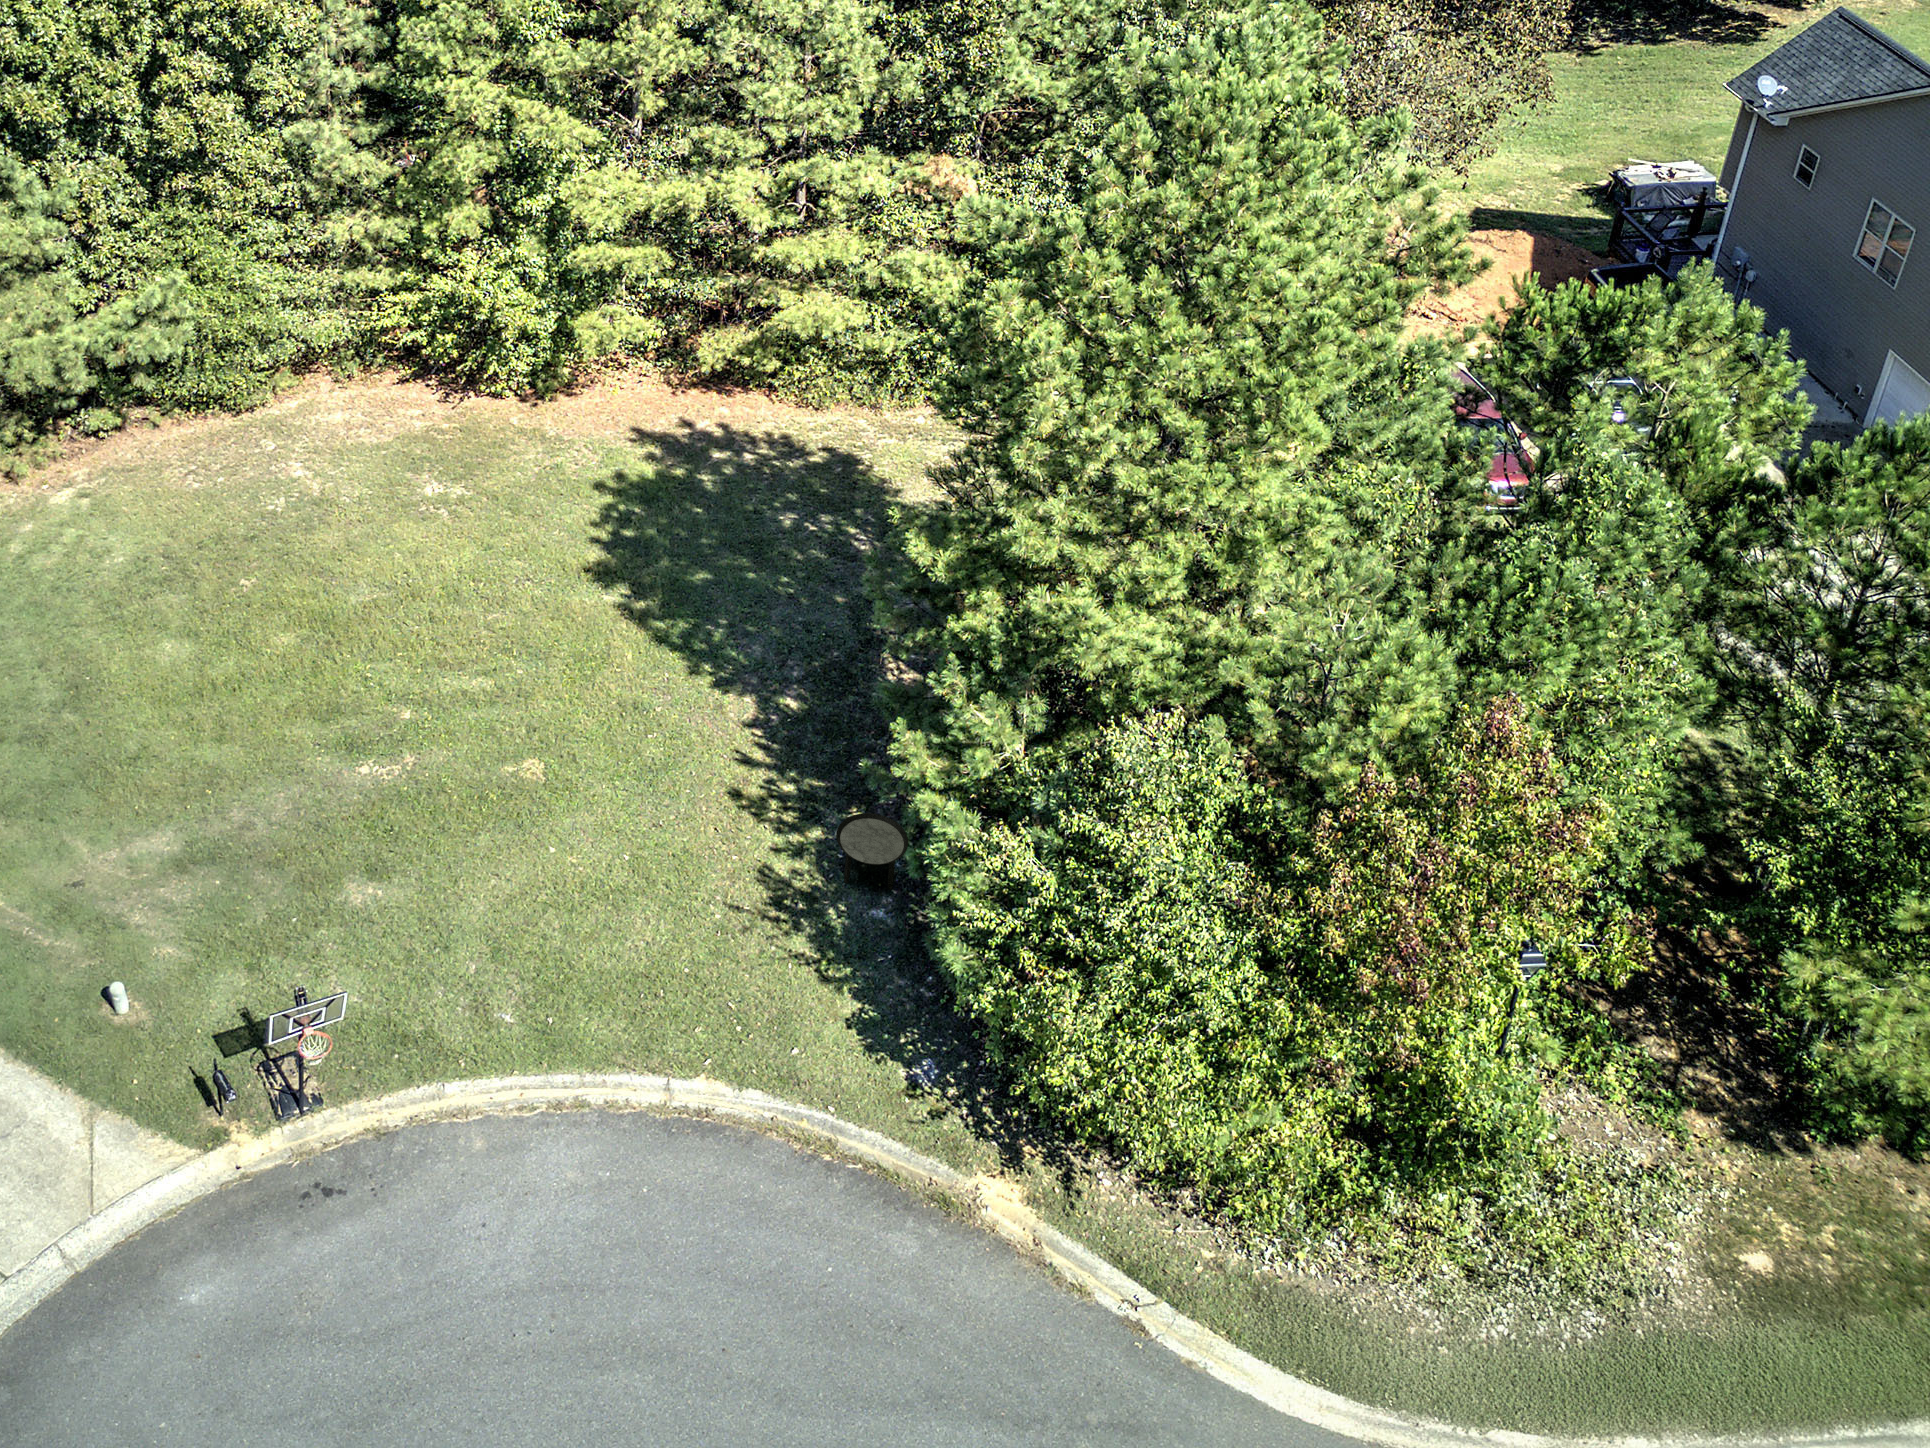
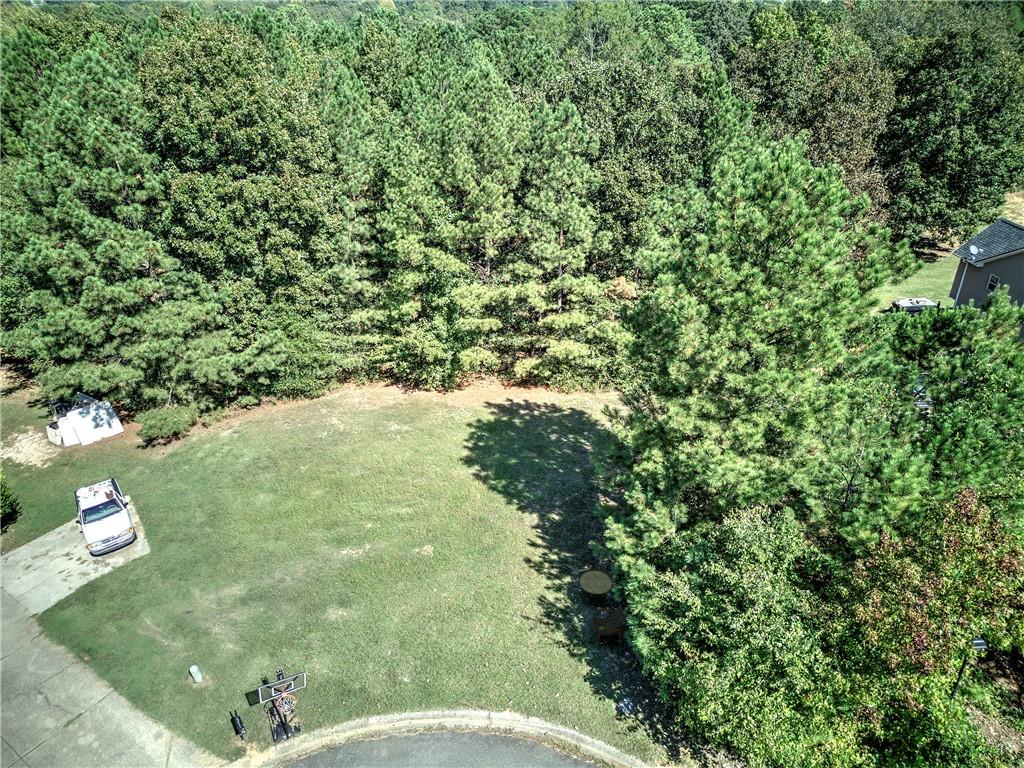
lounge chair: none [861,886,927,963] -> present [591,605,625,644]

